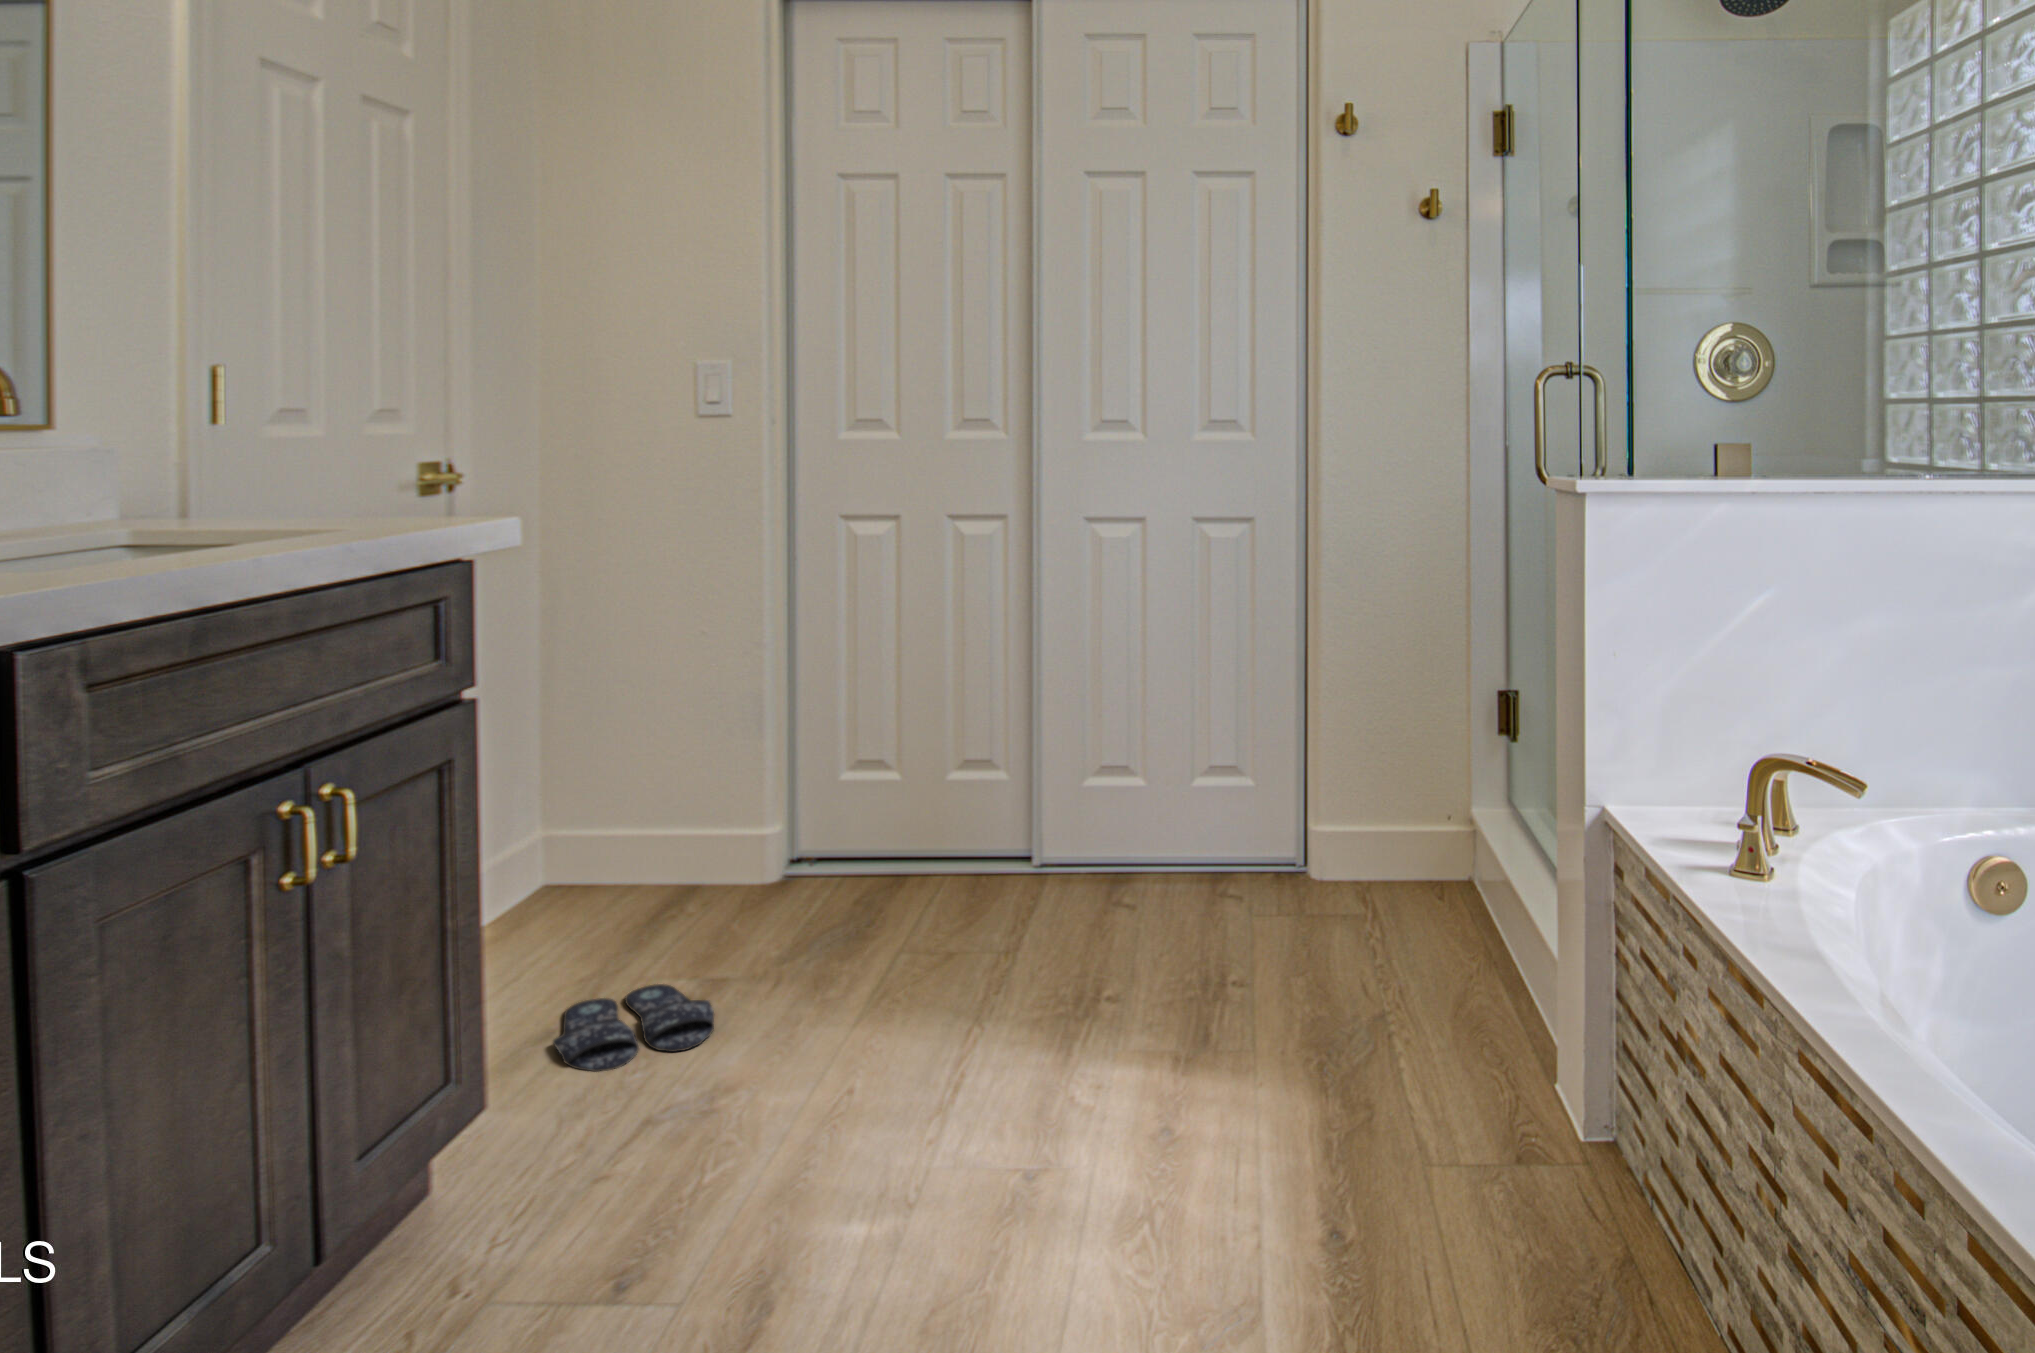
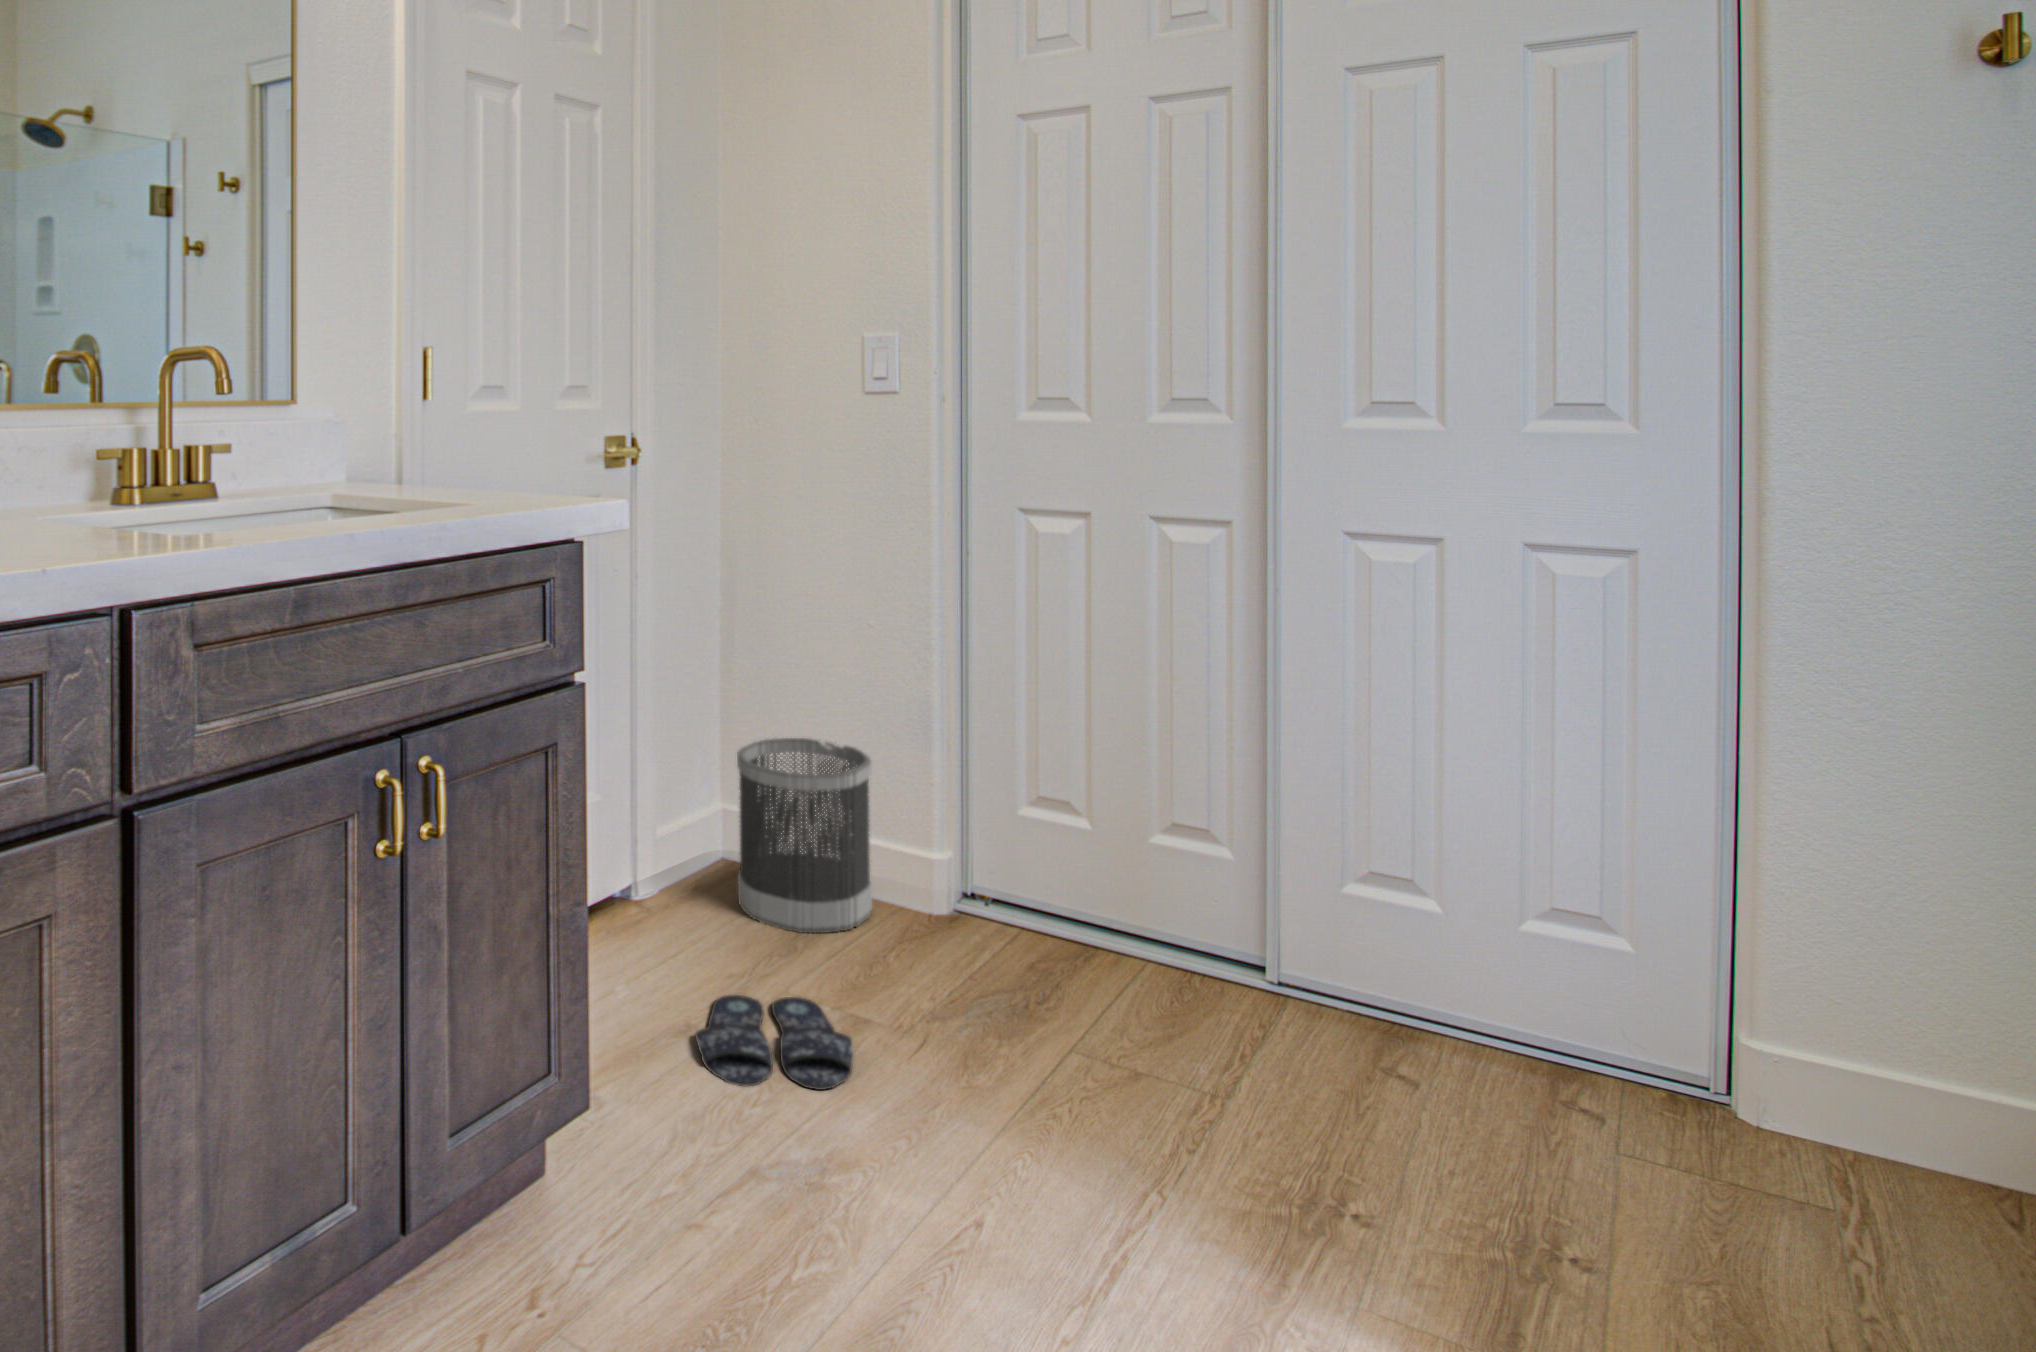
wastebasket: none [565,748,706,937] -> present [737,738,872,933]

